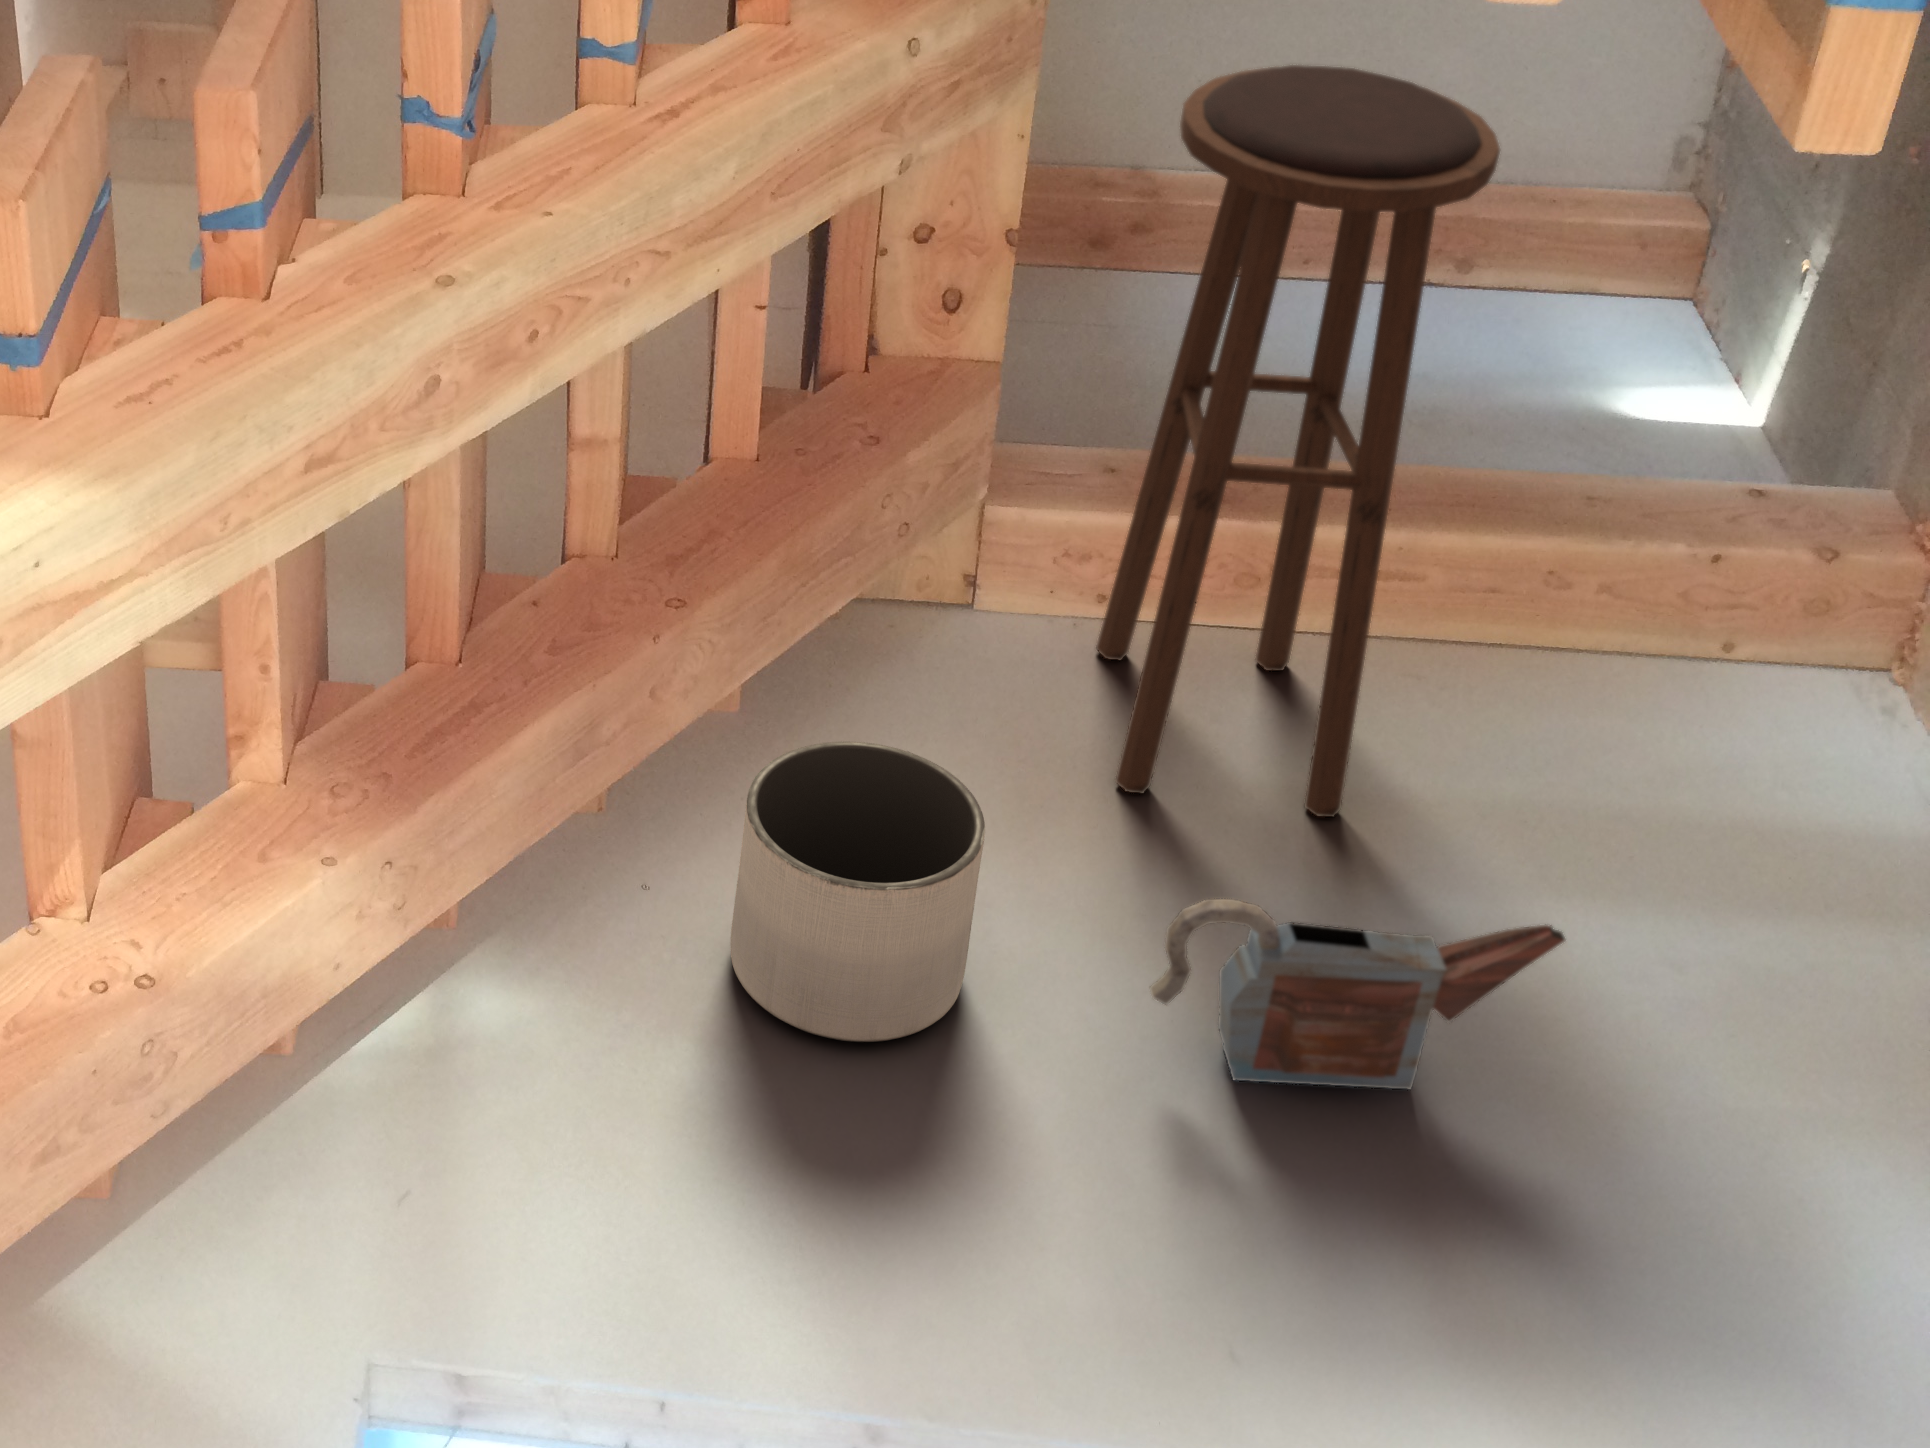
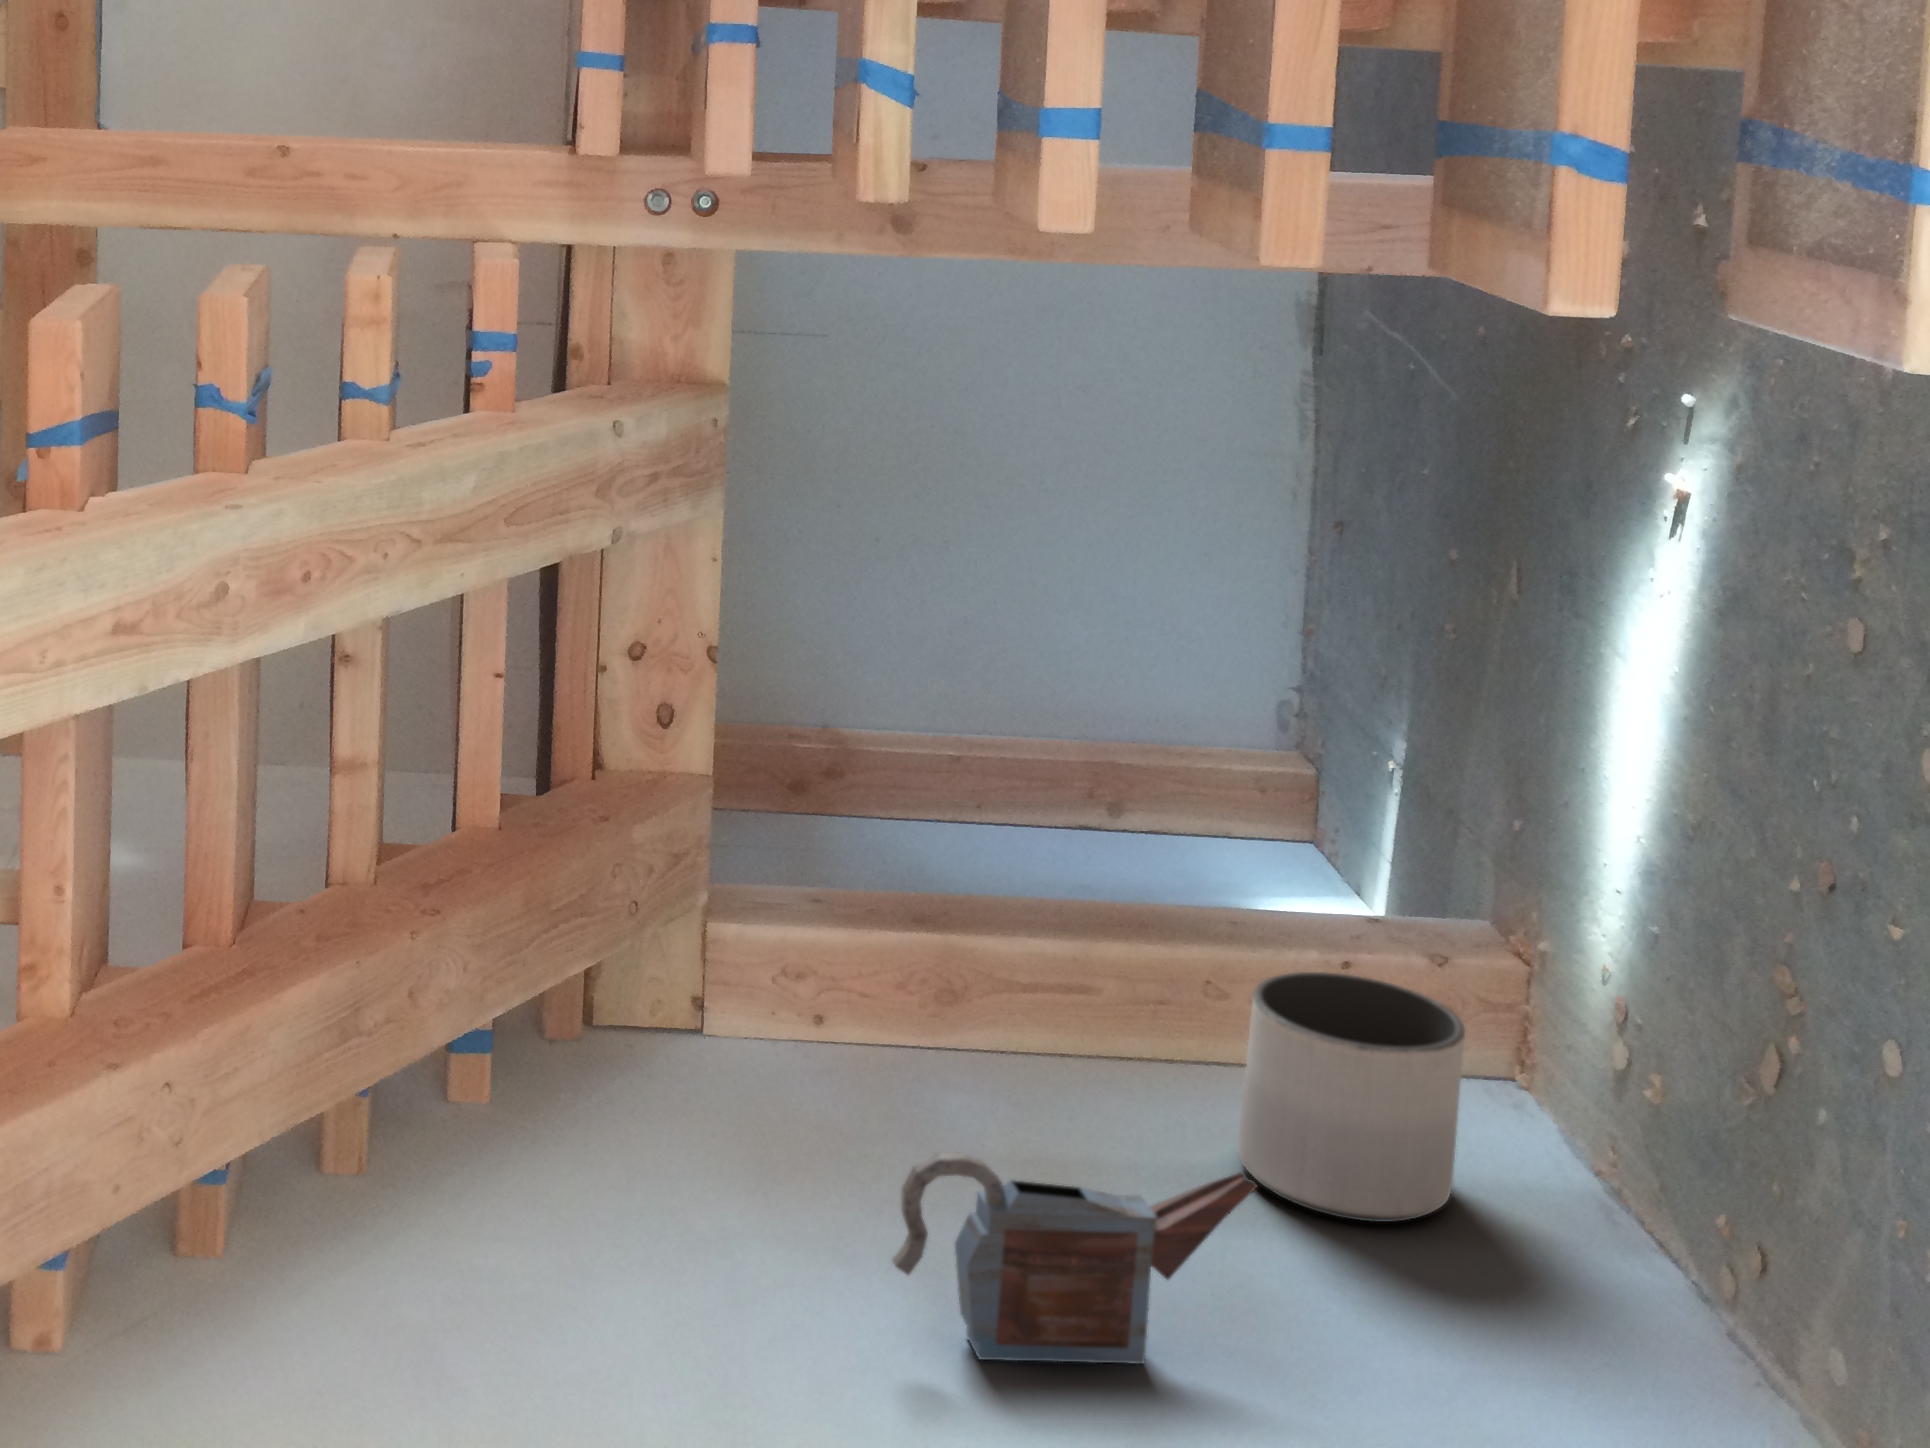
stool: present [1096,65,1500,817] -> none [816,465,1105,1173]
planter: present [730,742,985,1042] -> present [1238,972,1465,1222]

